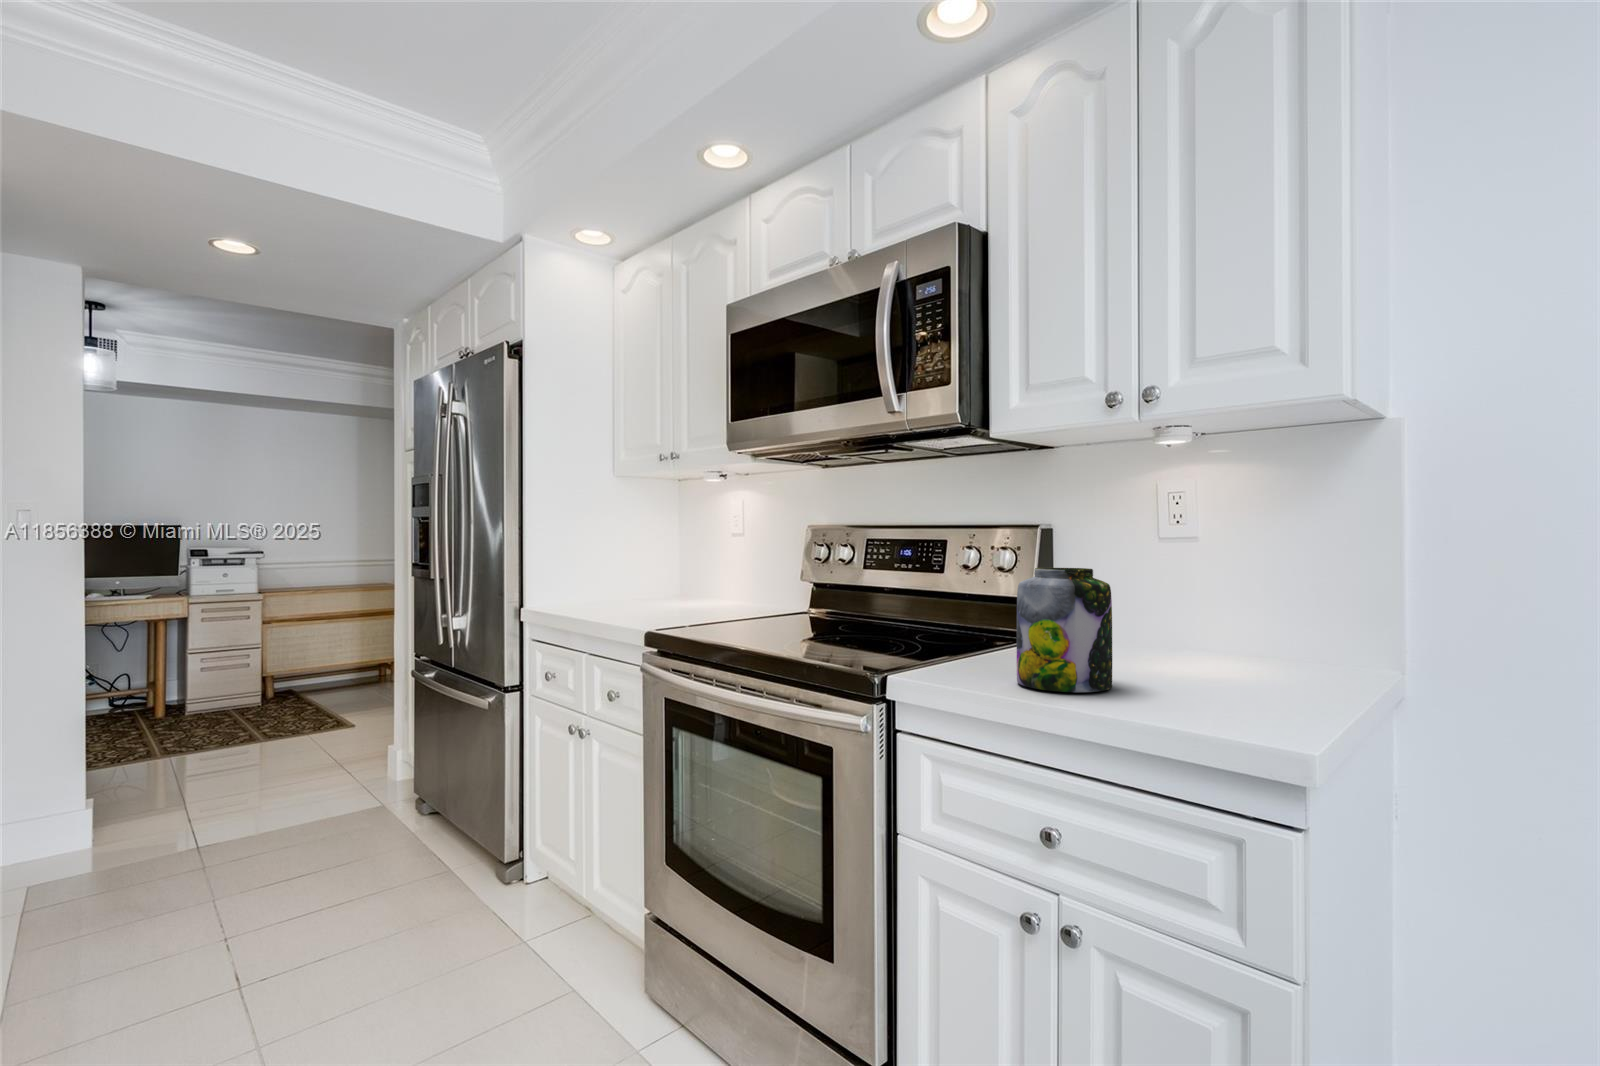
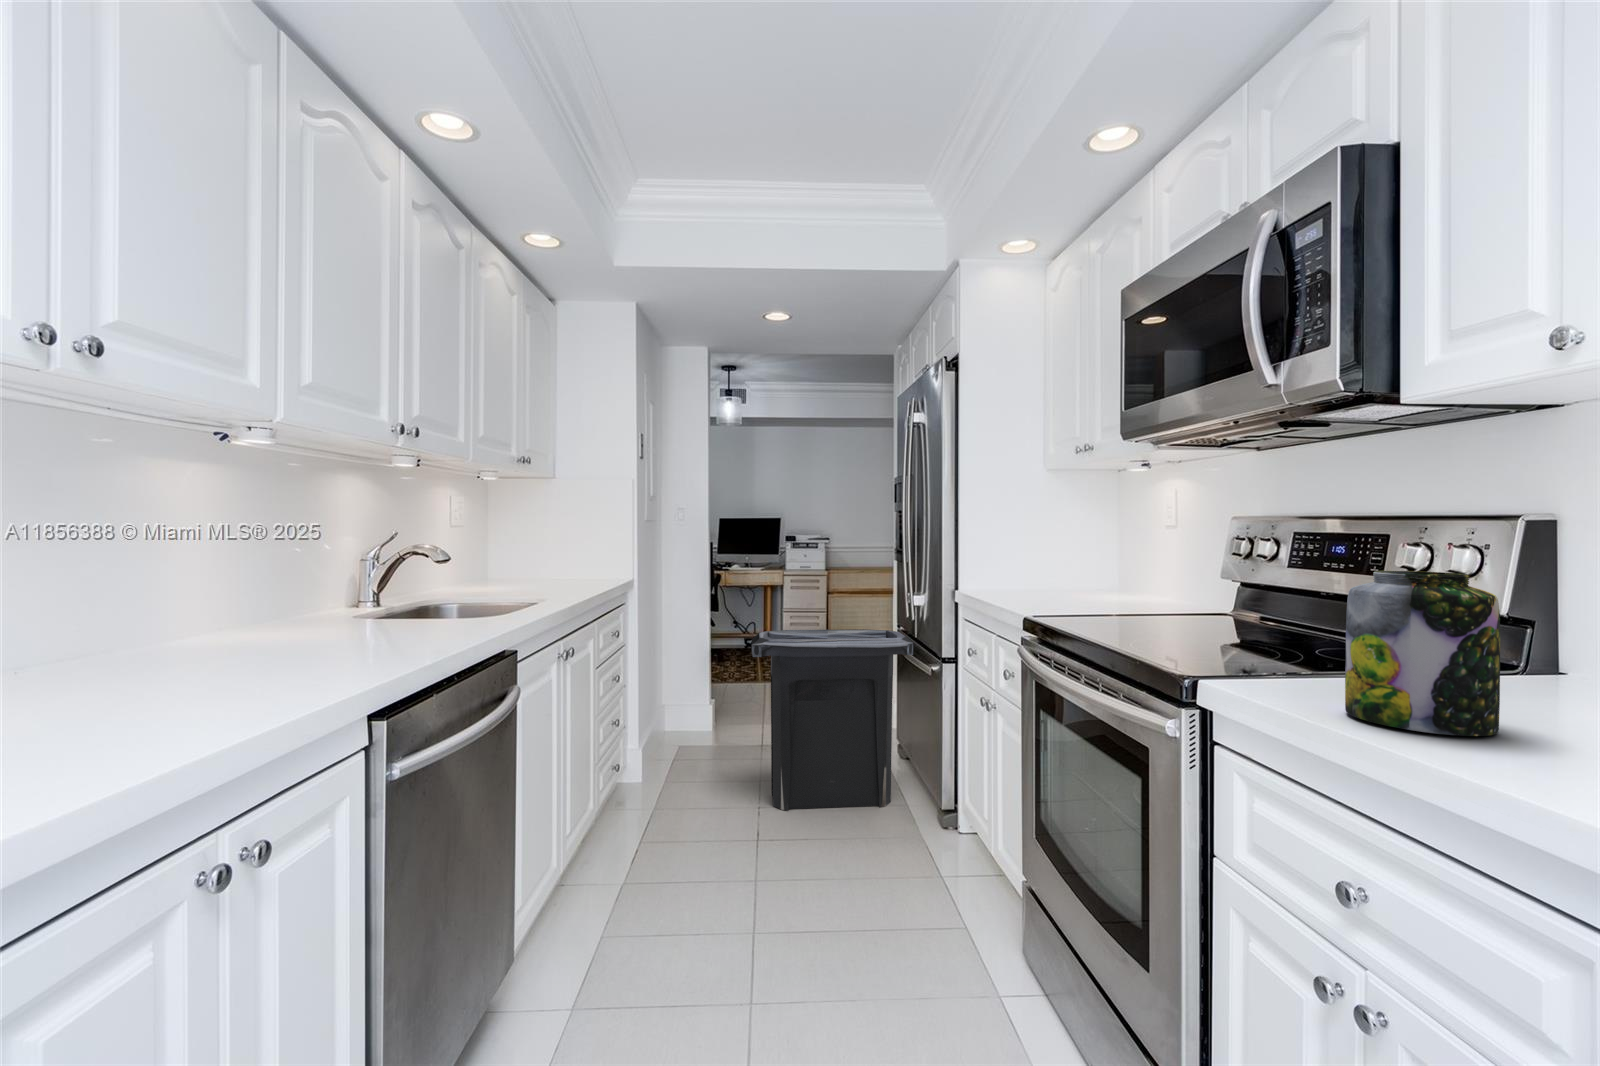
trash can: none [203,662,458,933] -> present [752,629,913,810]

